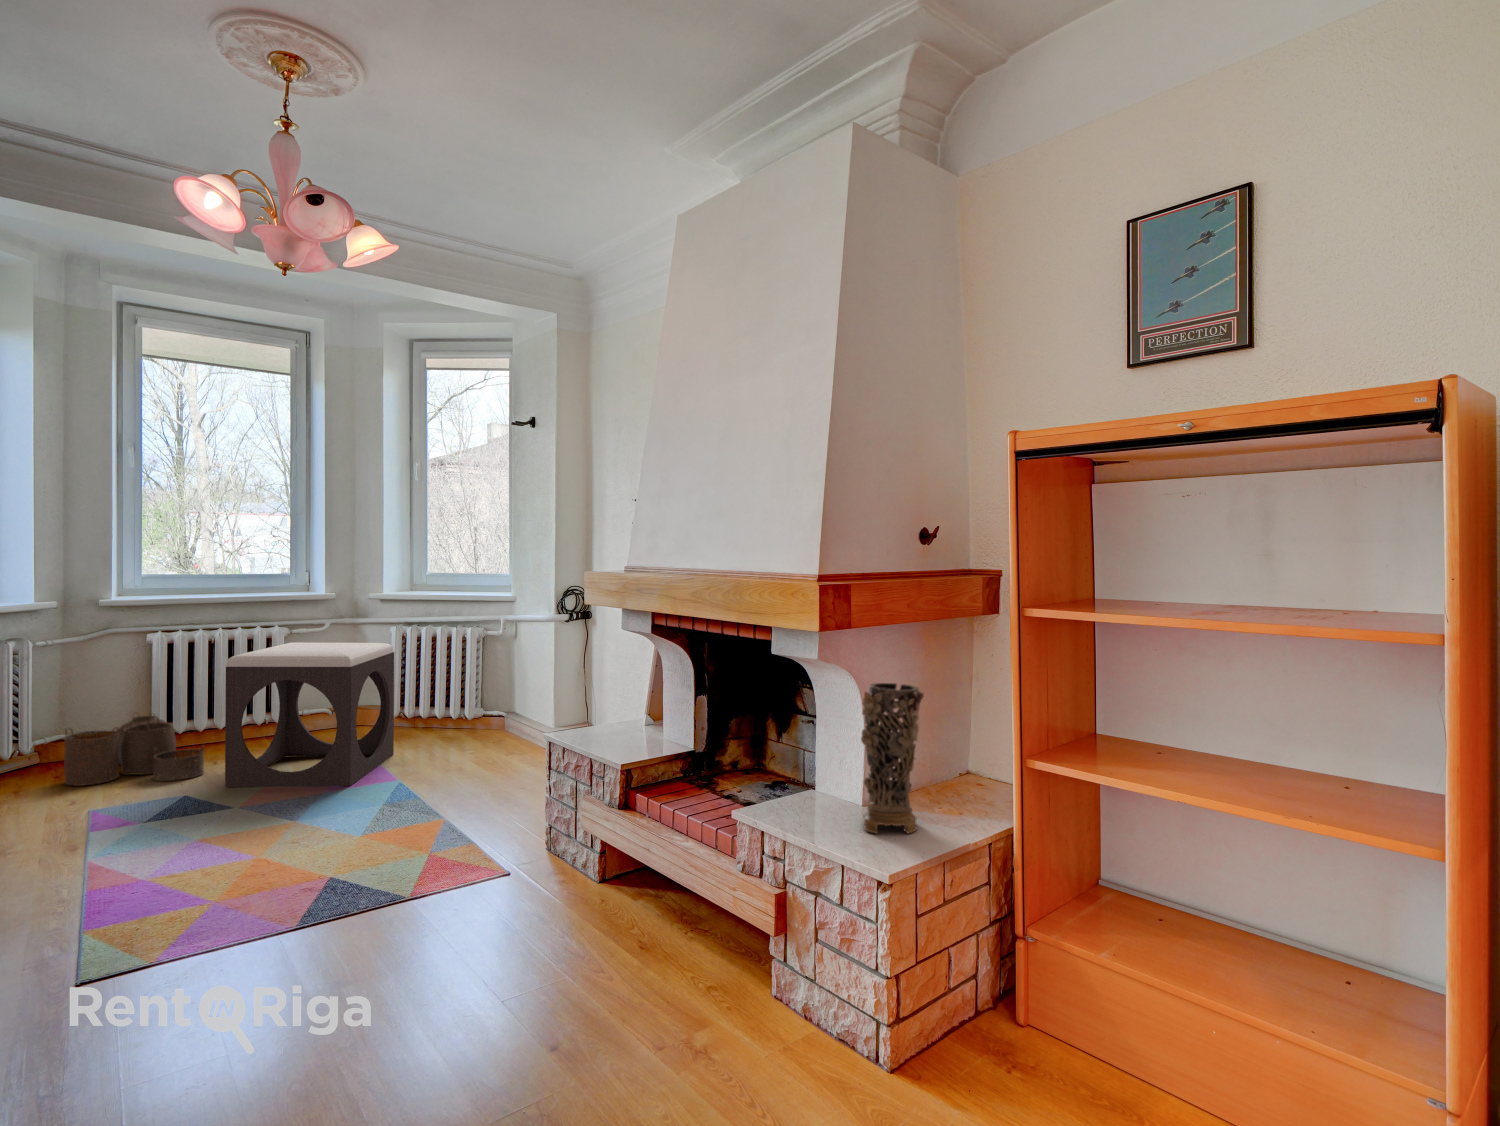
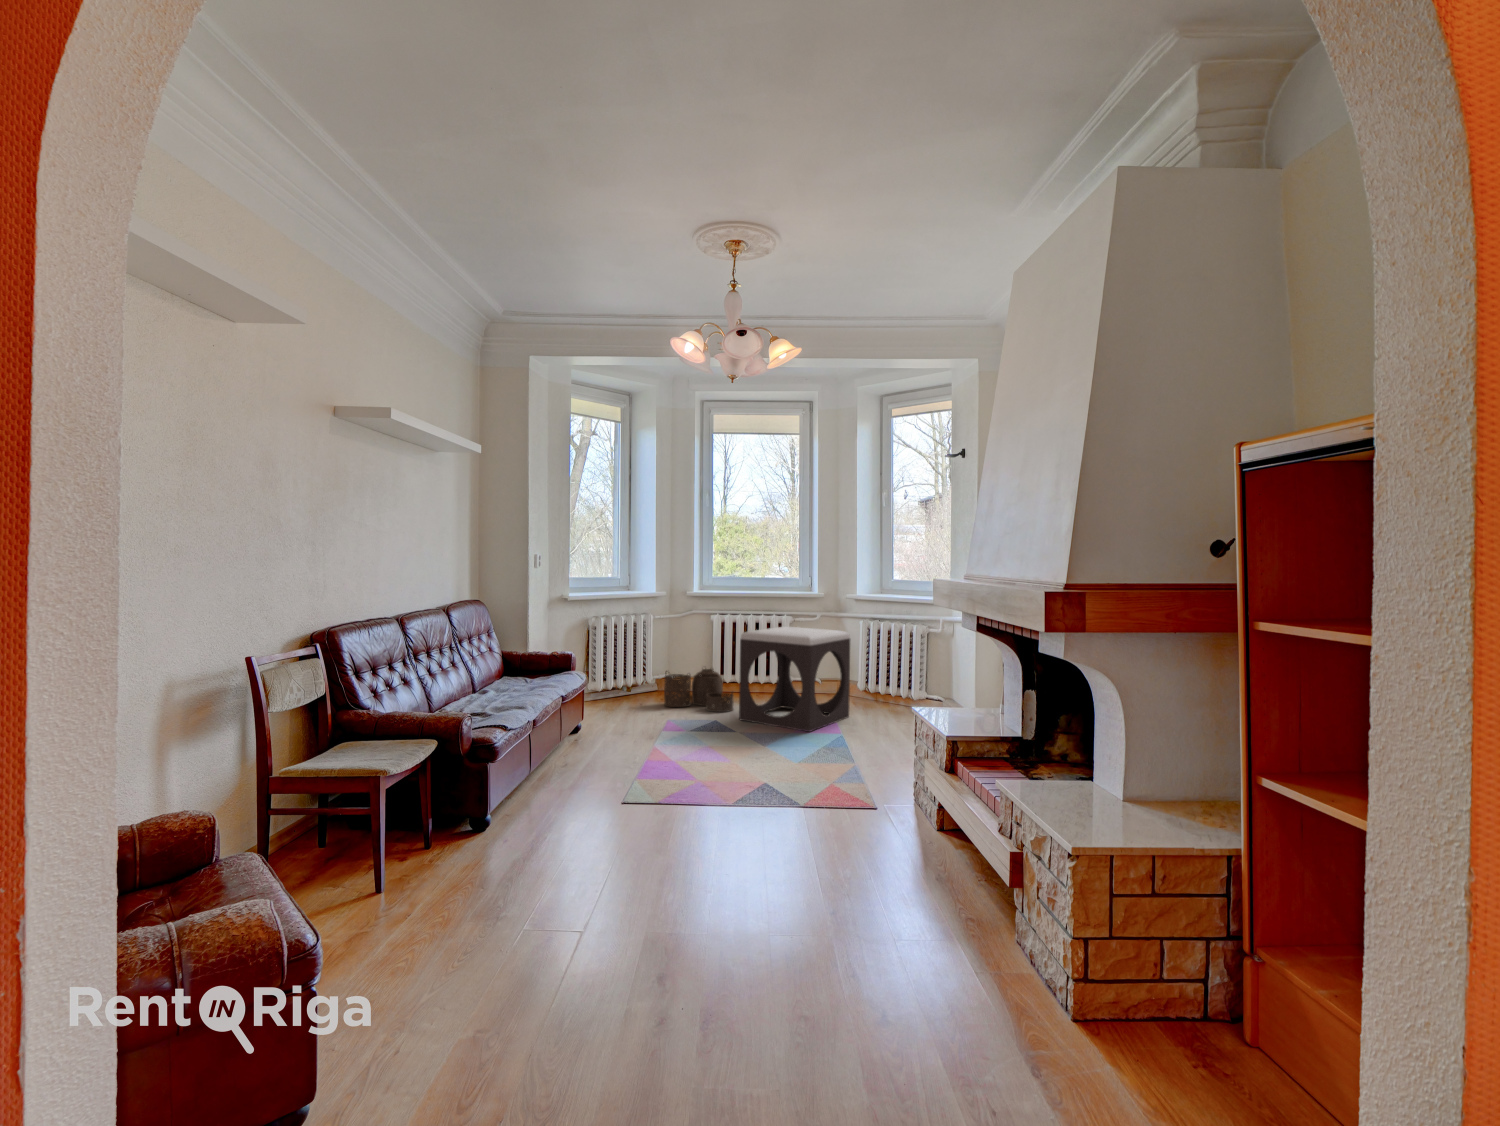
decorative vase: present [861,683,924,833] -> none [1089,684,1162,826]

